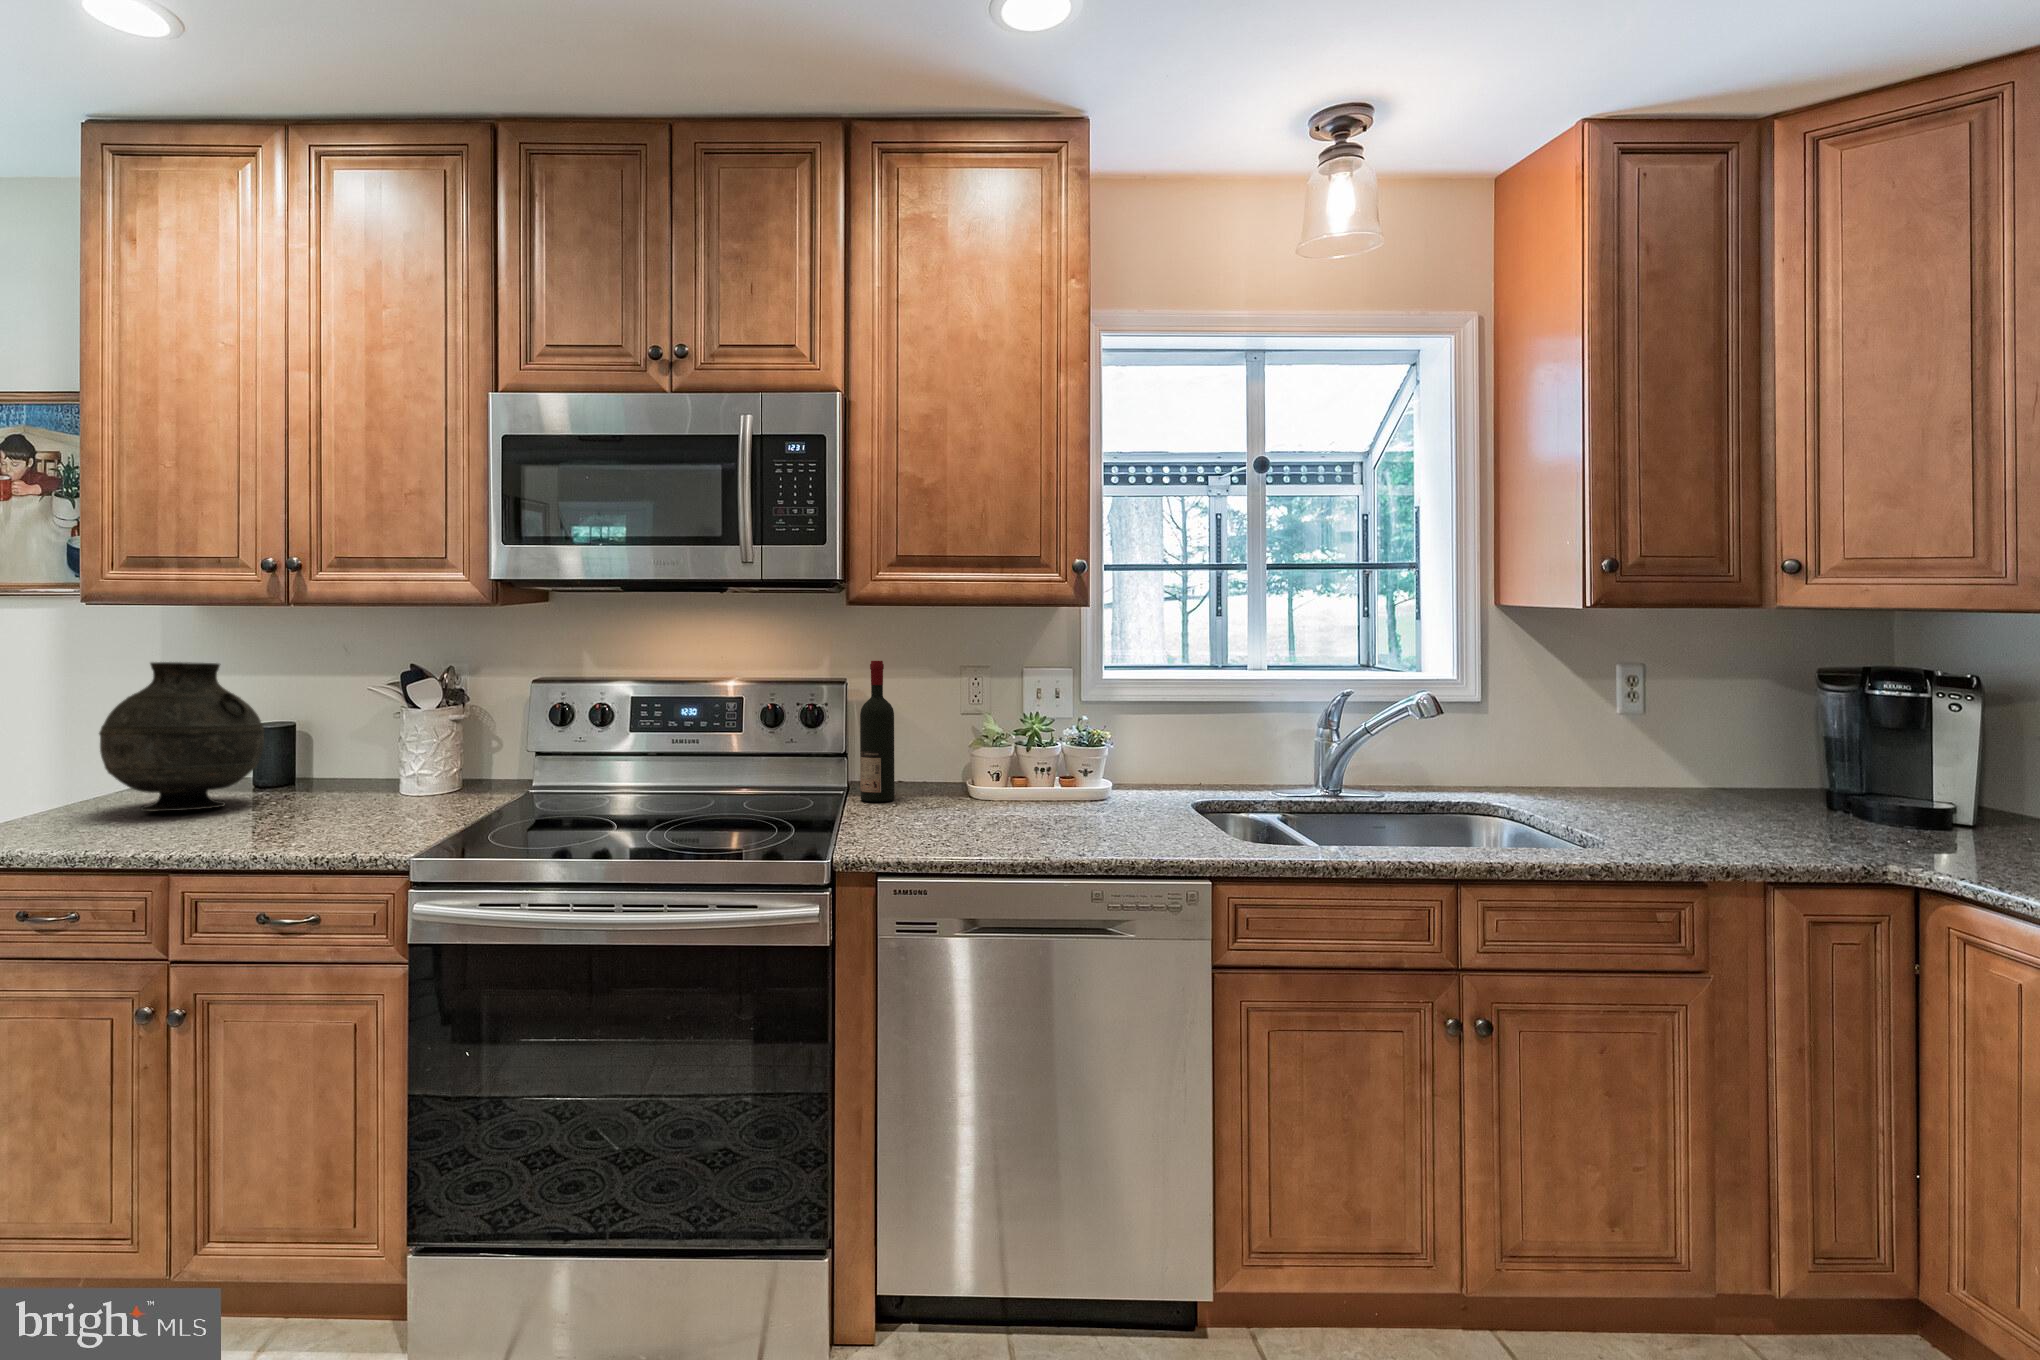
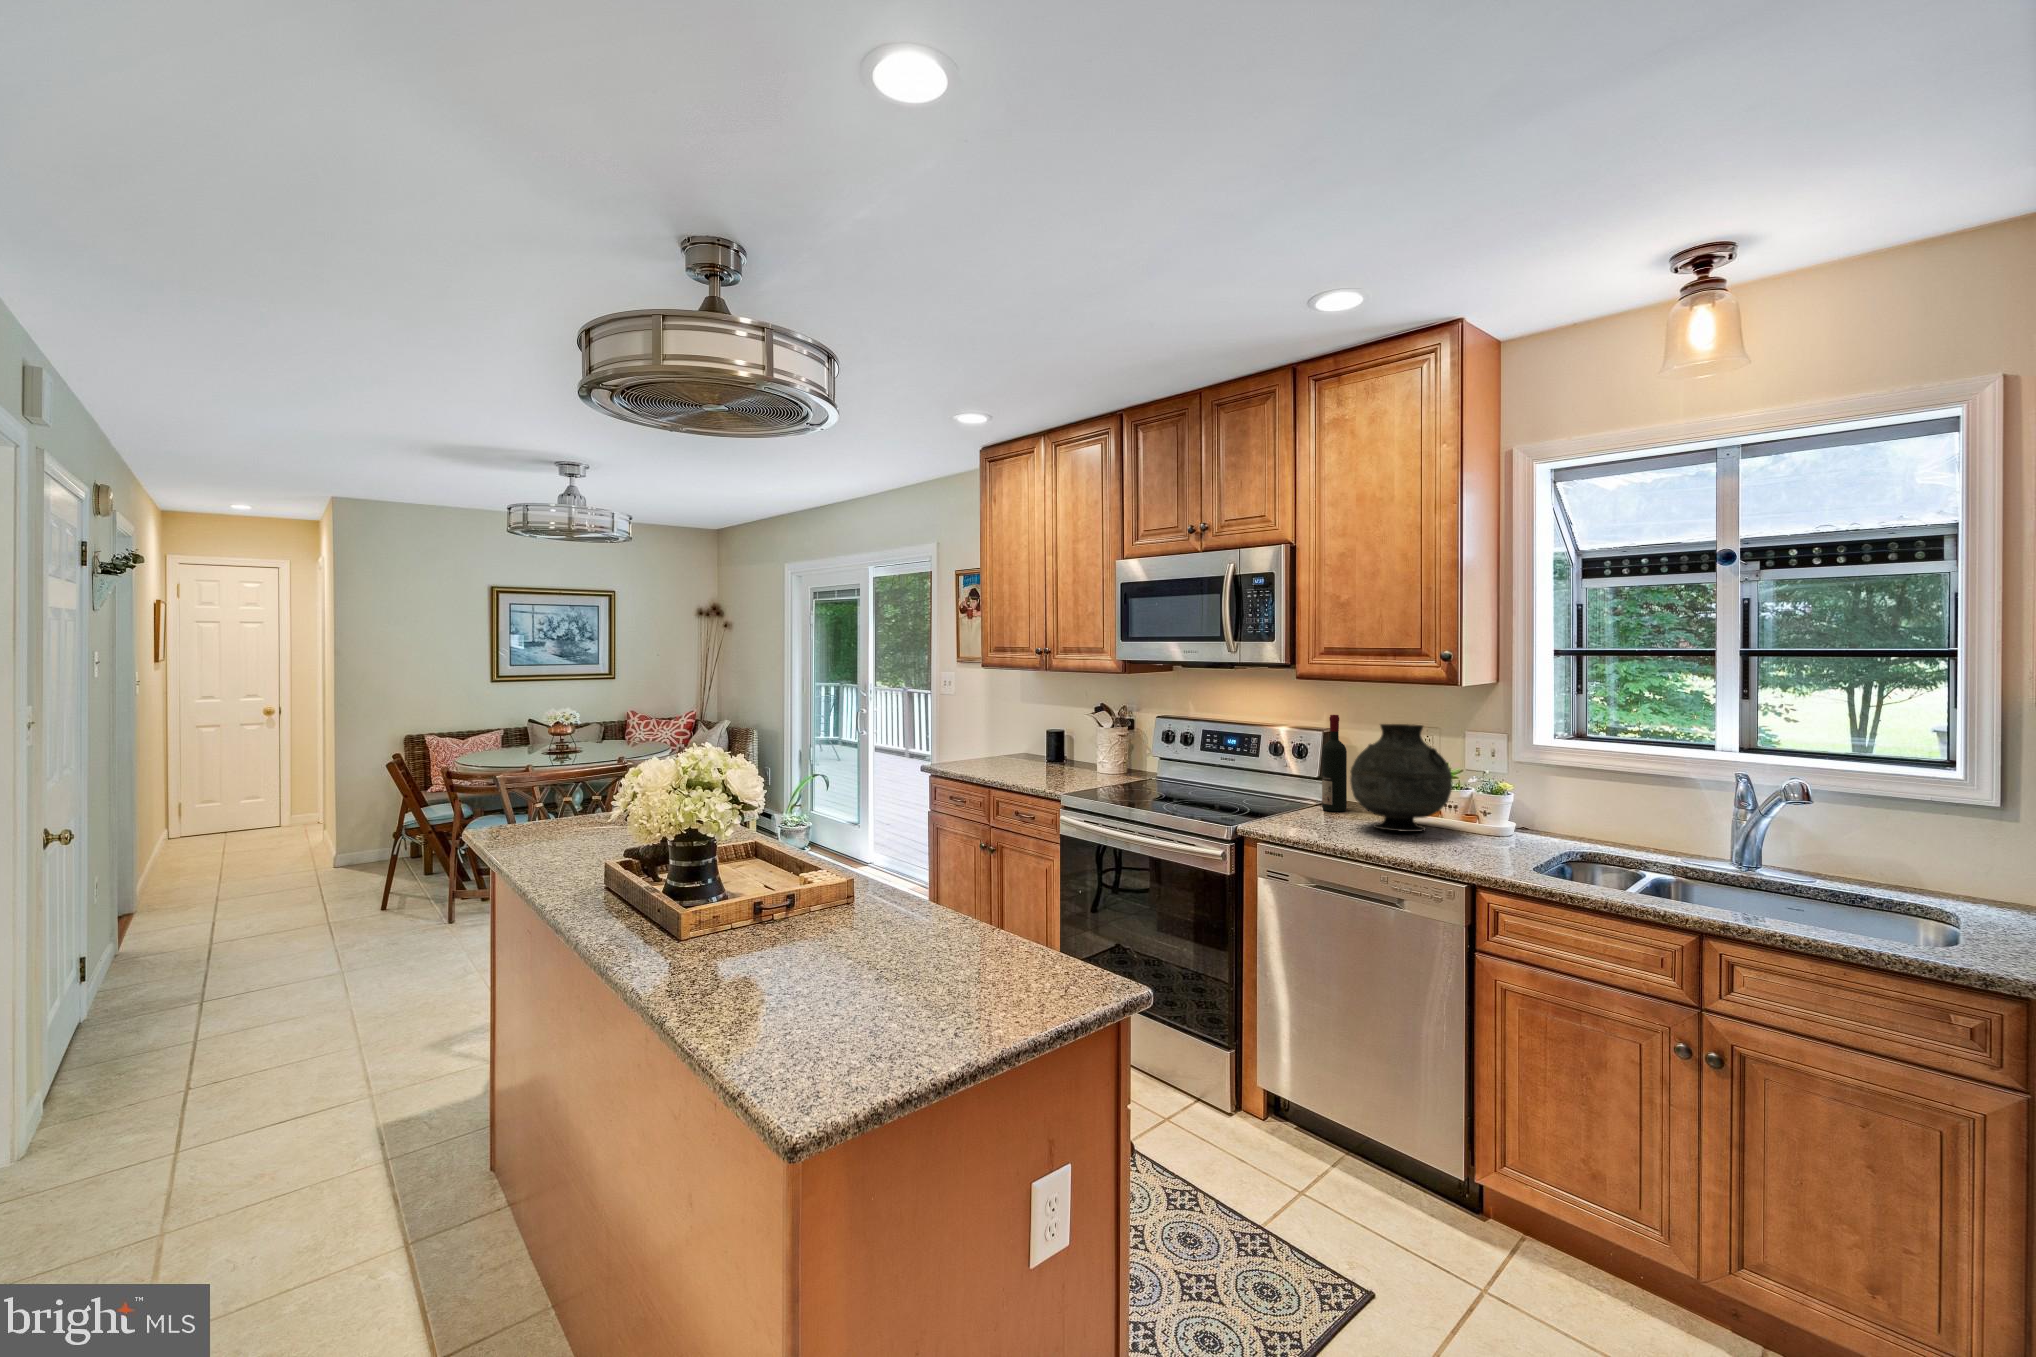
vase: present [99,662,264,811] -> present [1350,724,1453,832]

